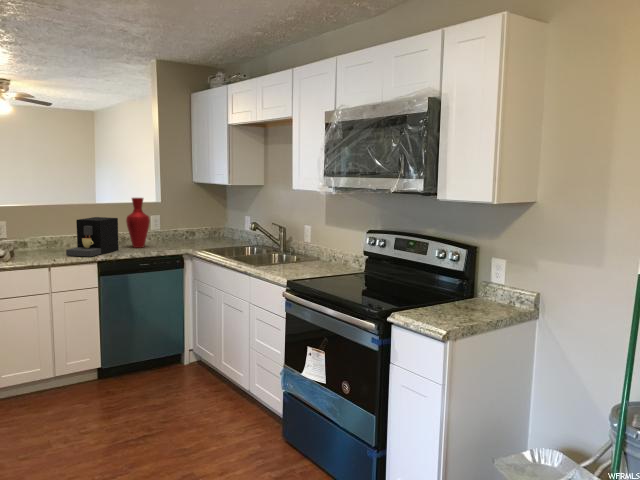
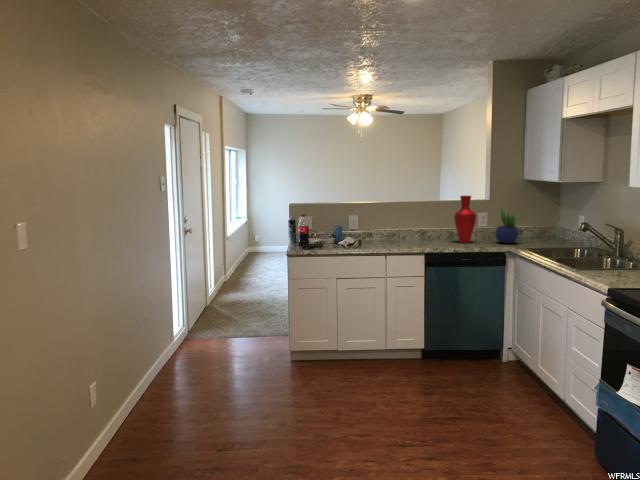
potted plant: none [169,208,197,246] -> present [495,209,521,243]
coffee maker: present [66,217,119,257] -> none [401,213,446,248]

